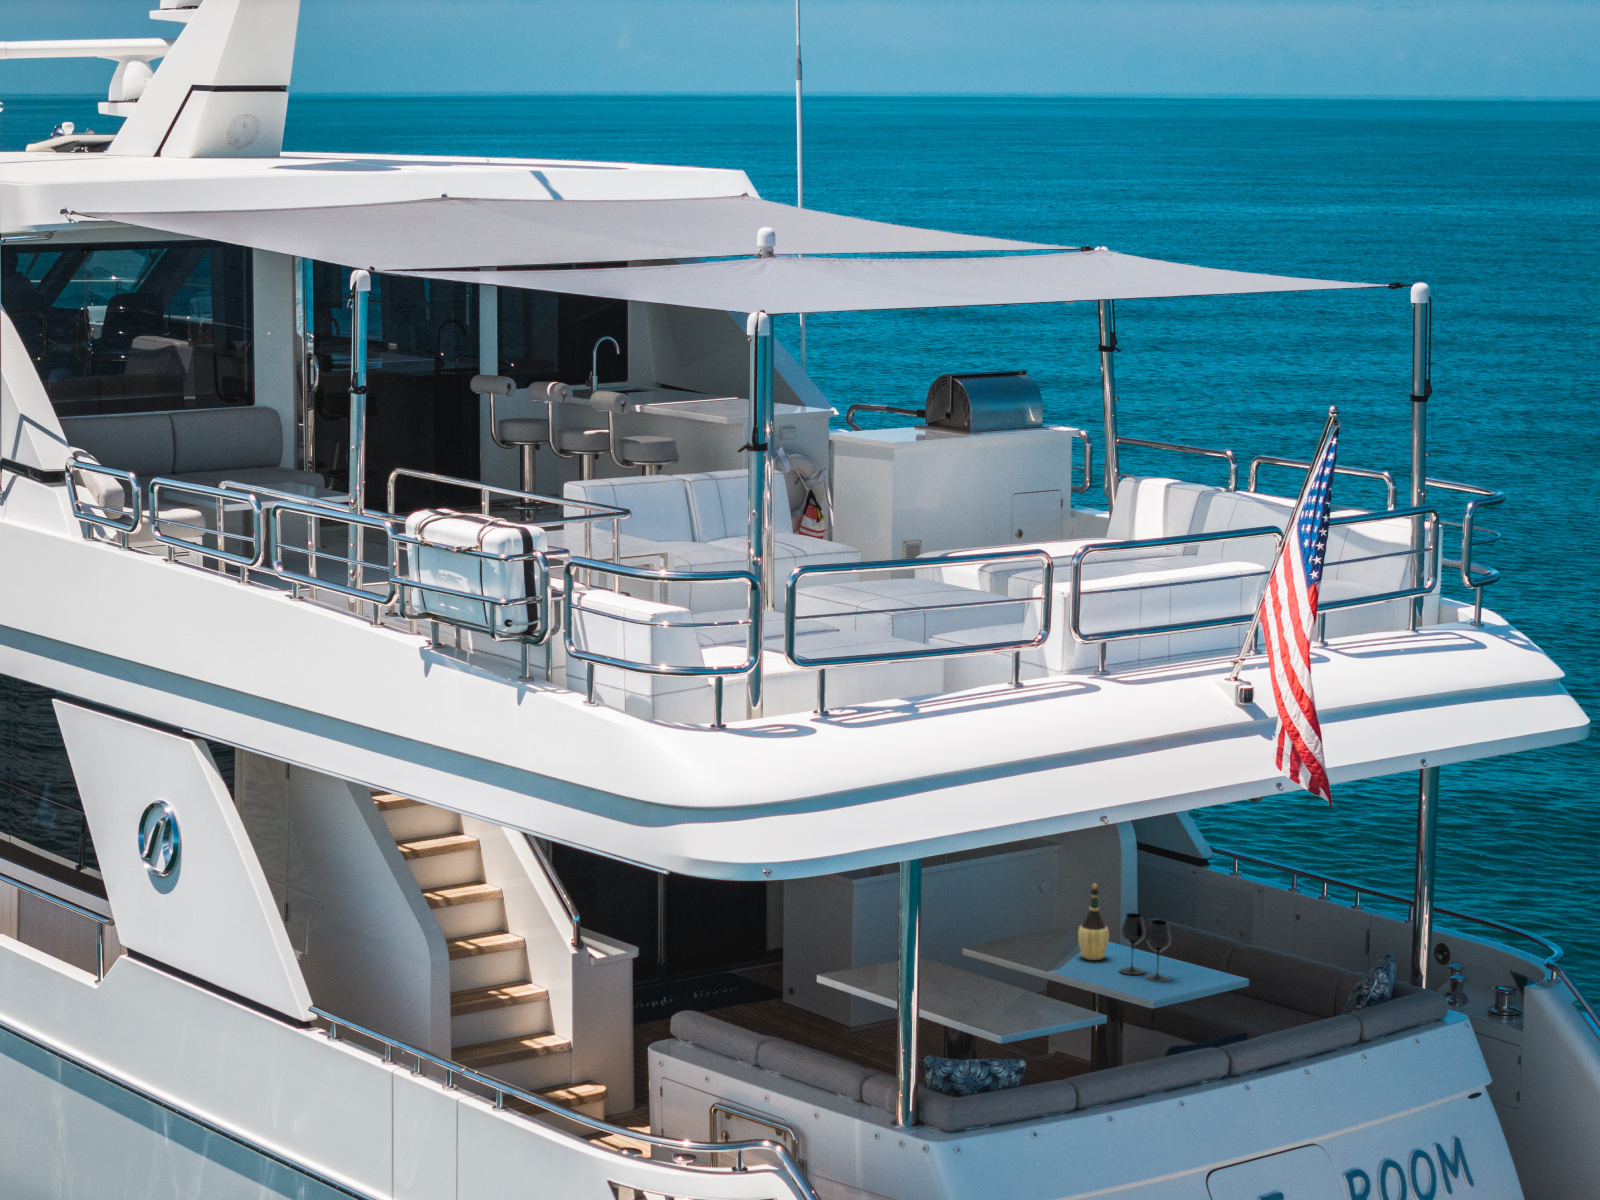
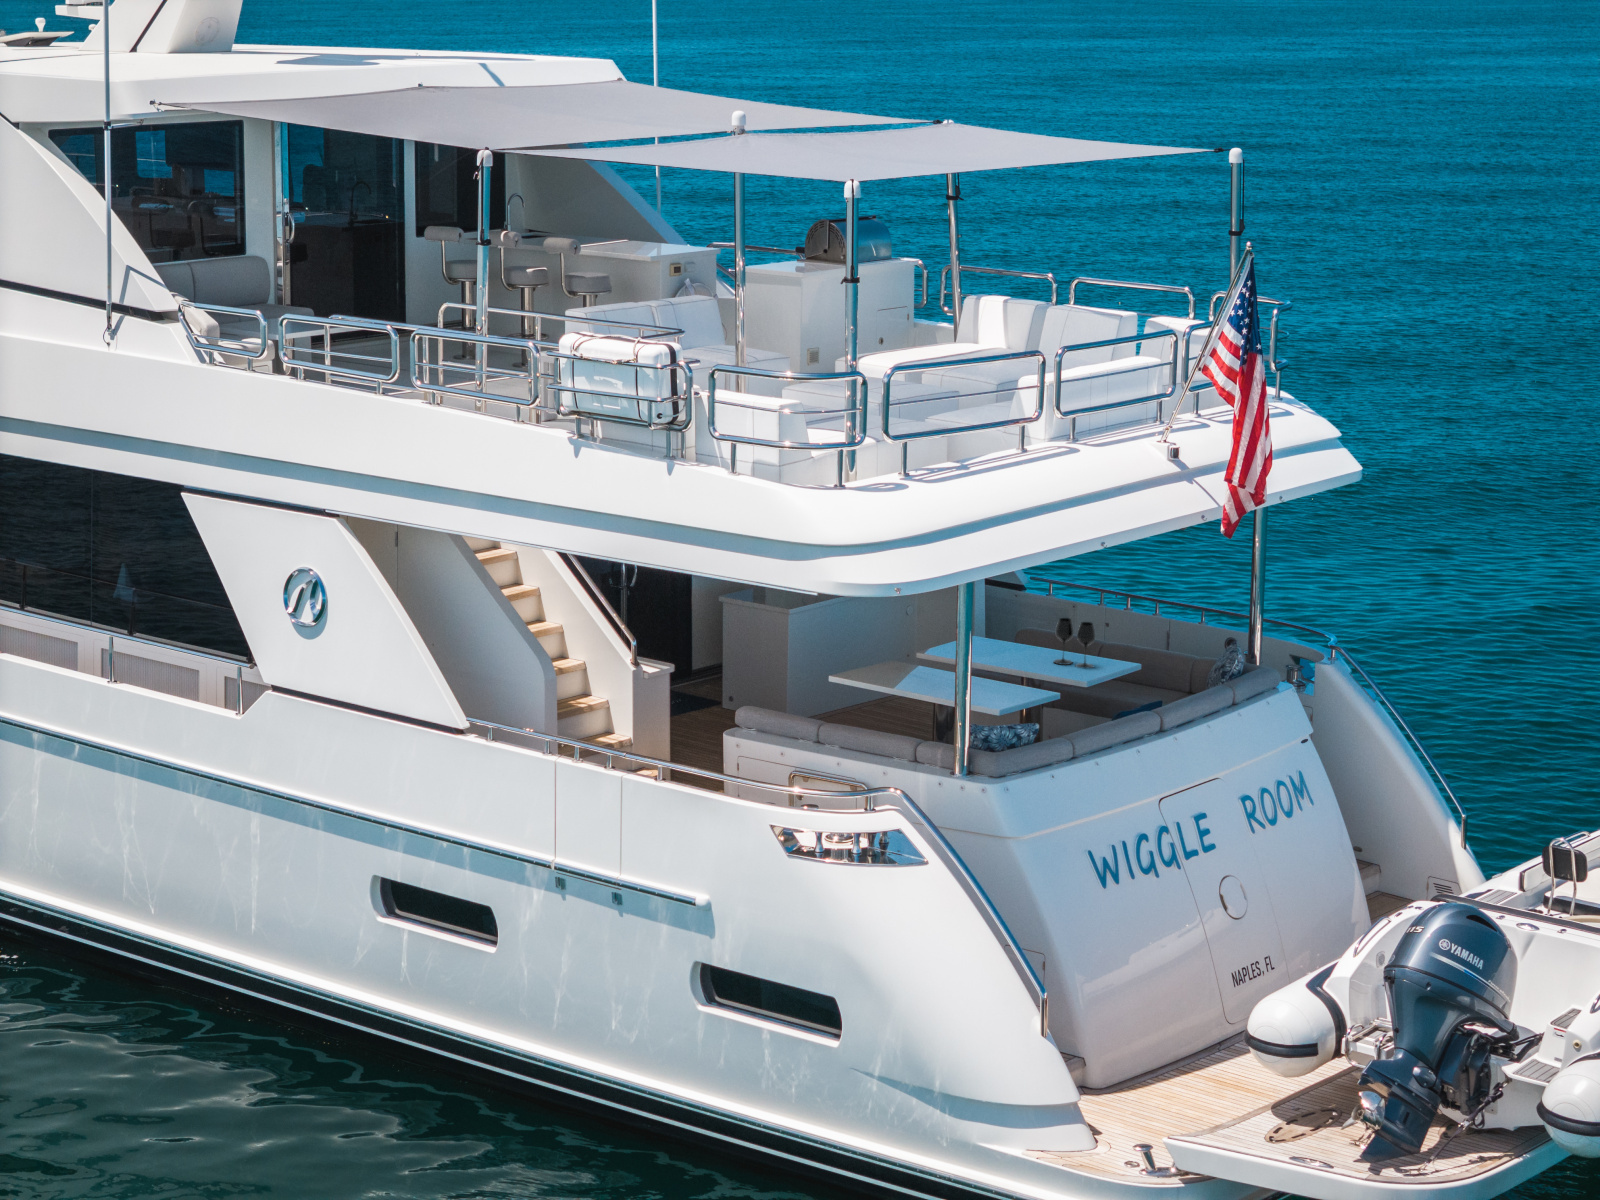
wine bottle: present [1078,884,1109,960] -> none [1016,597,1040,656]

